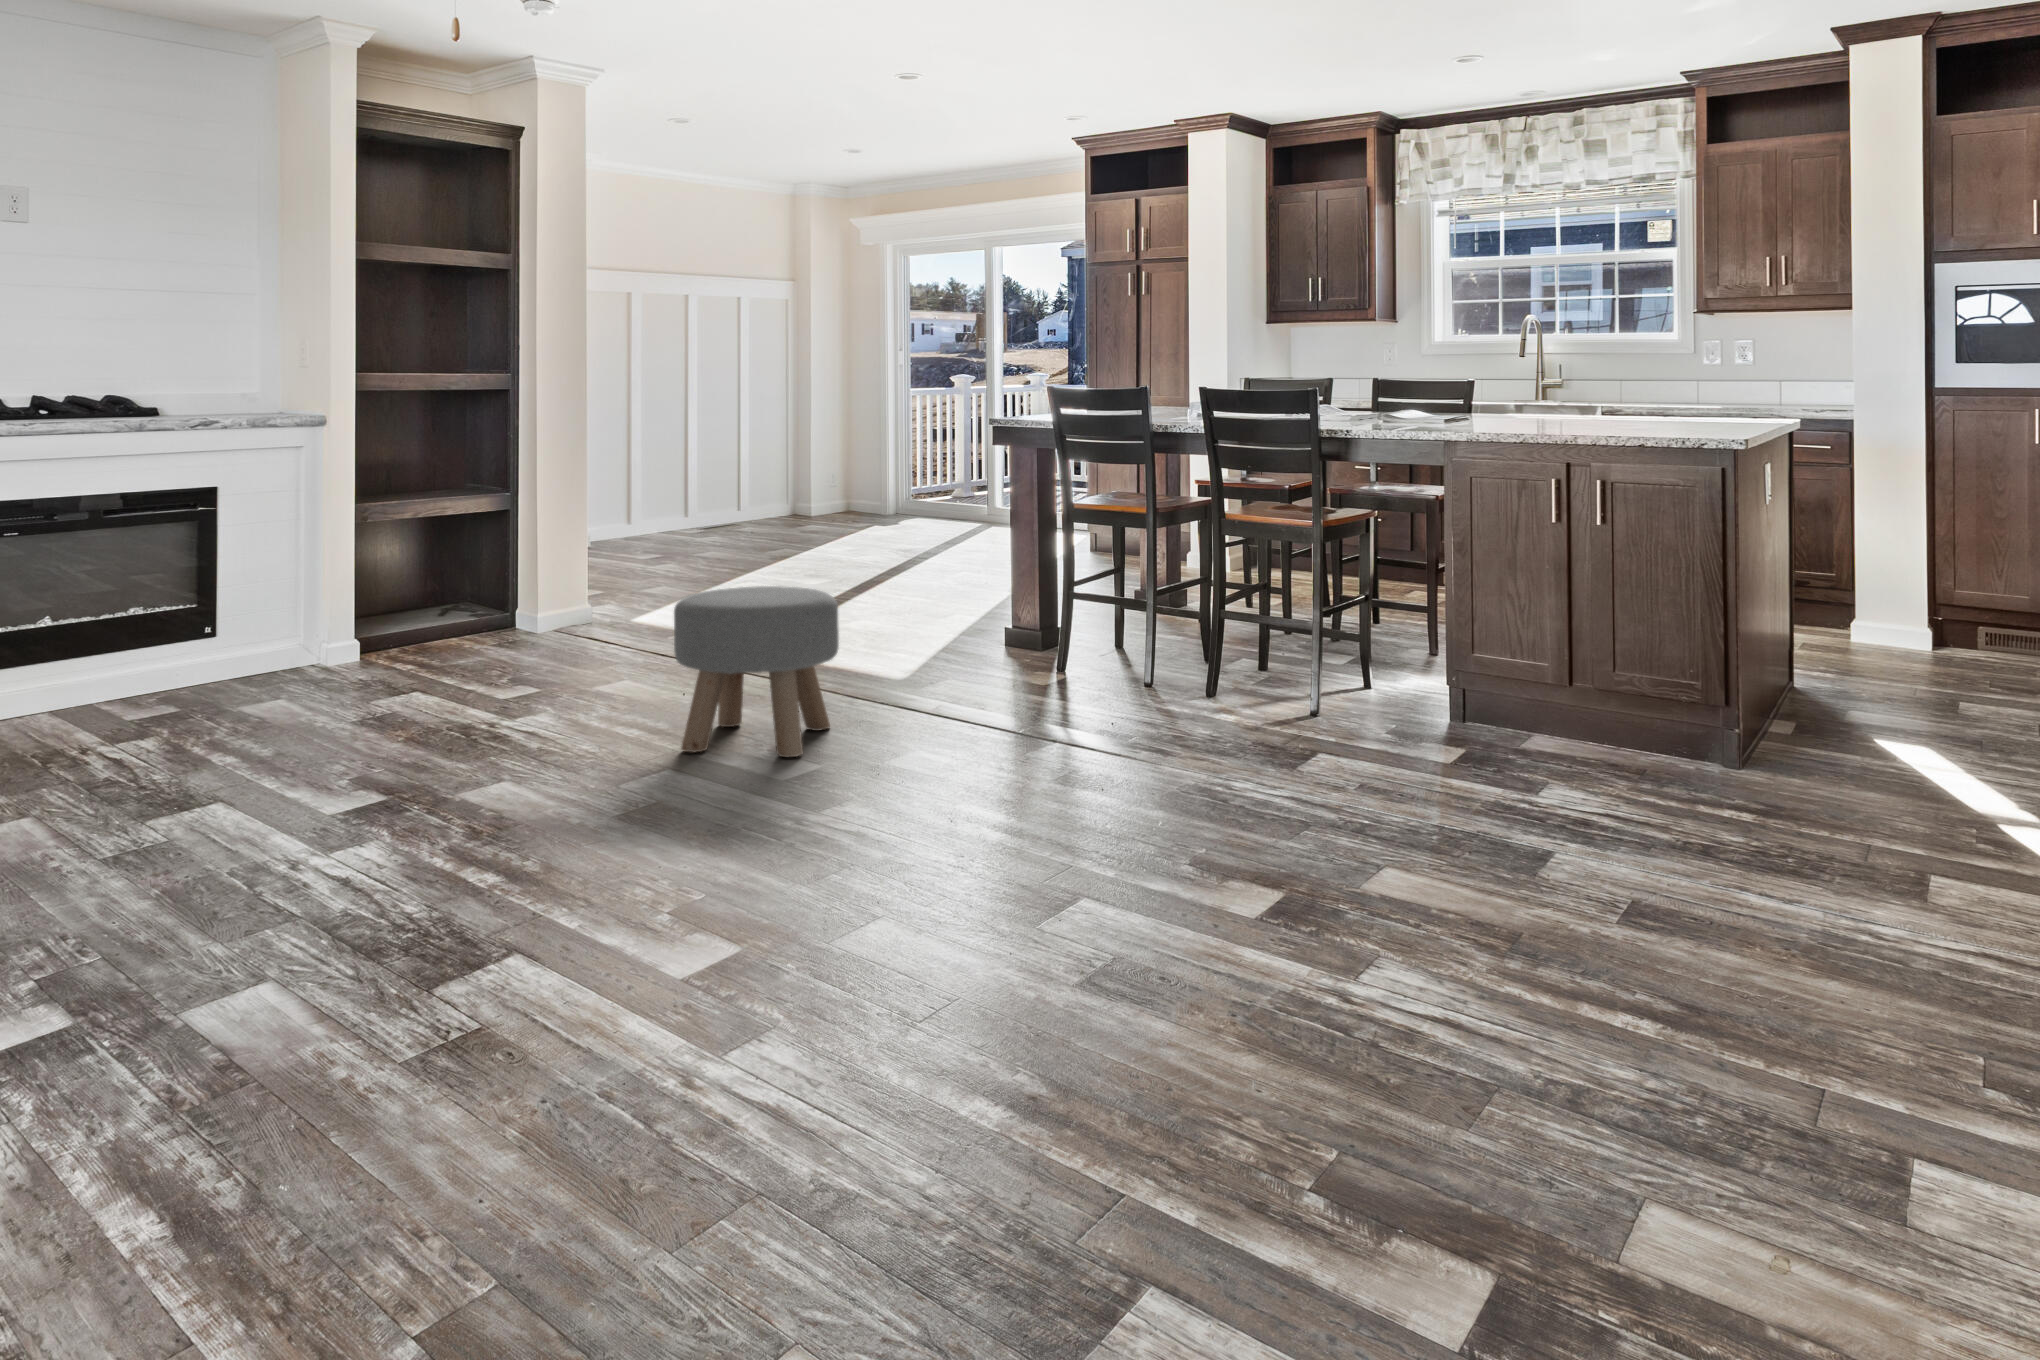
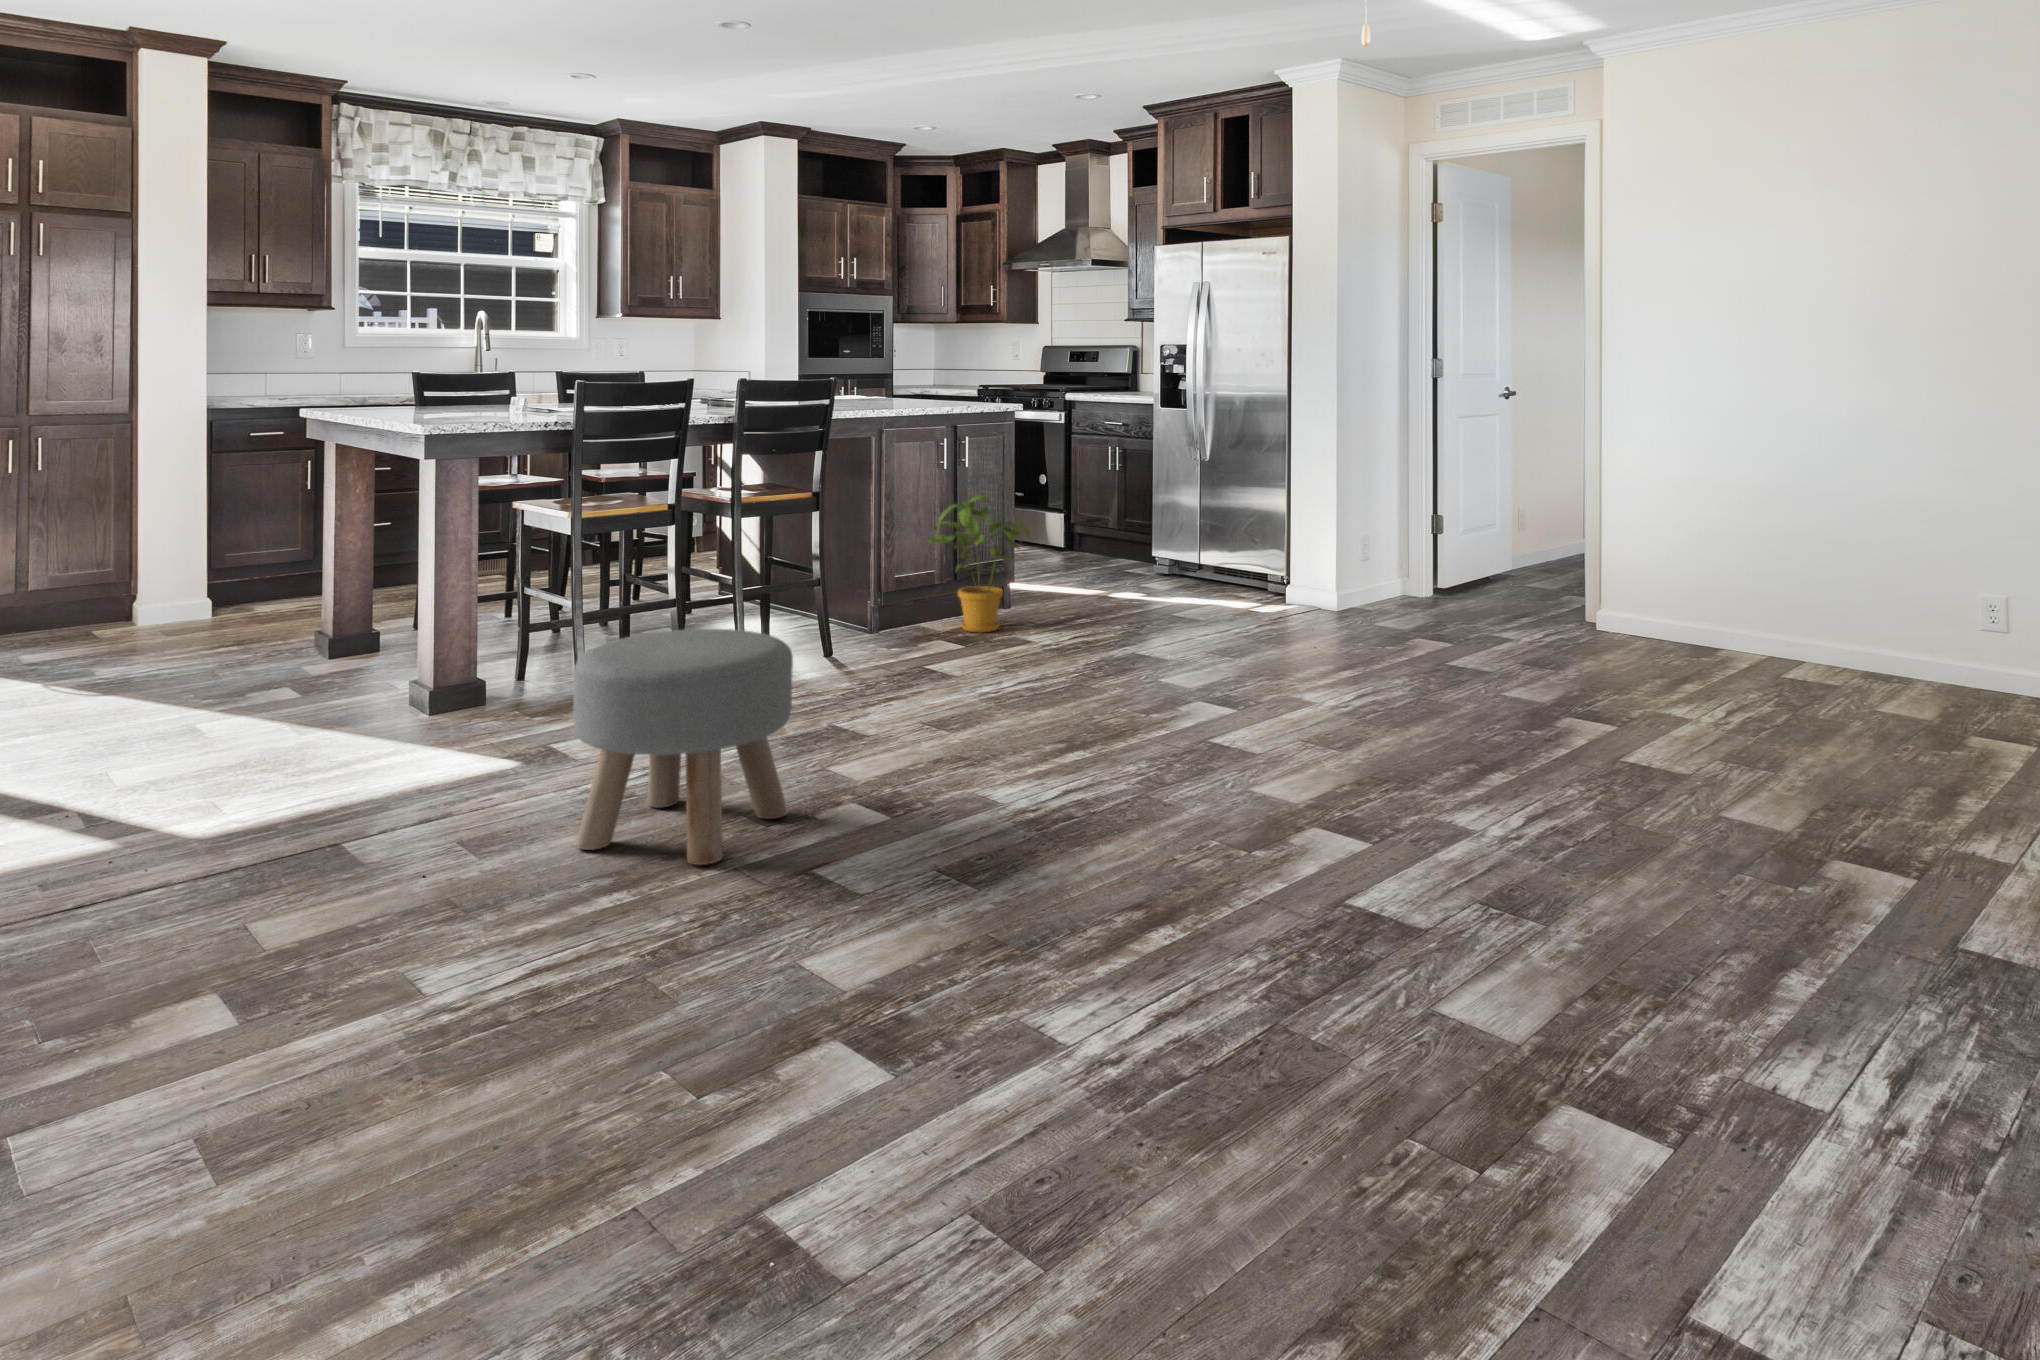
house plant: none [1505,558,1649,772] -> present [928,496,1030,632]

